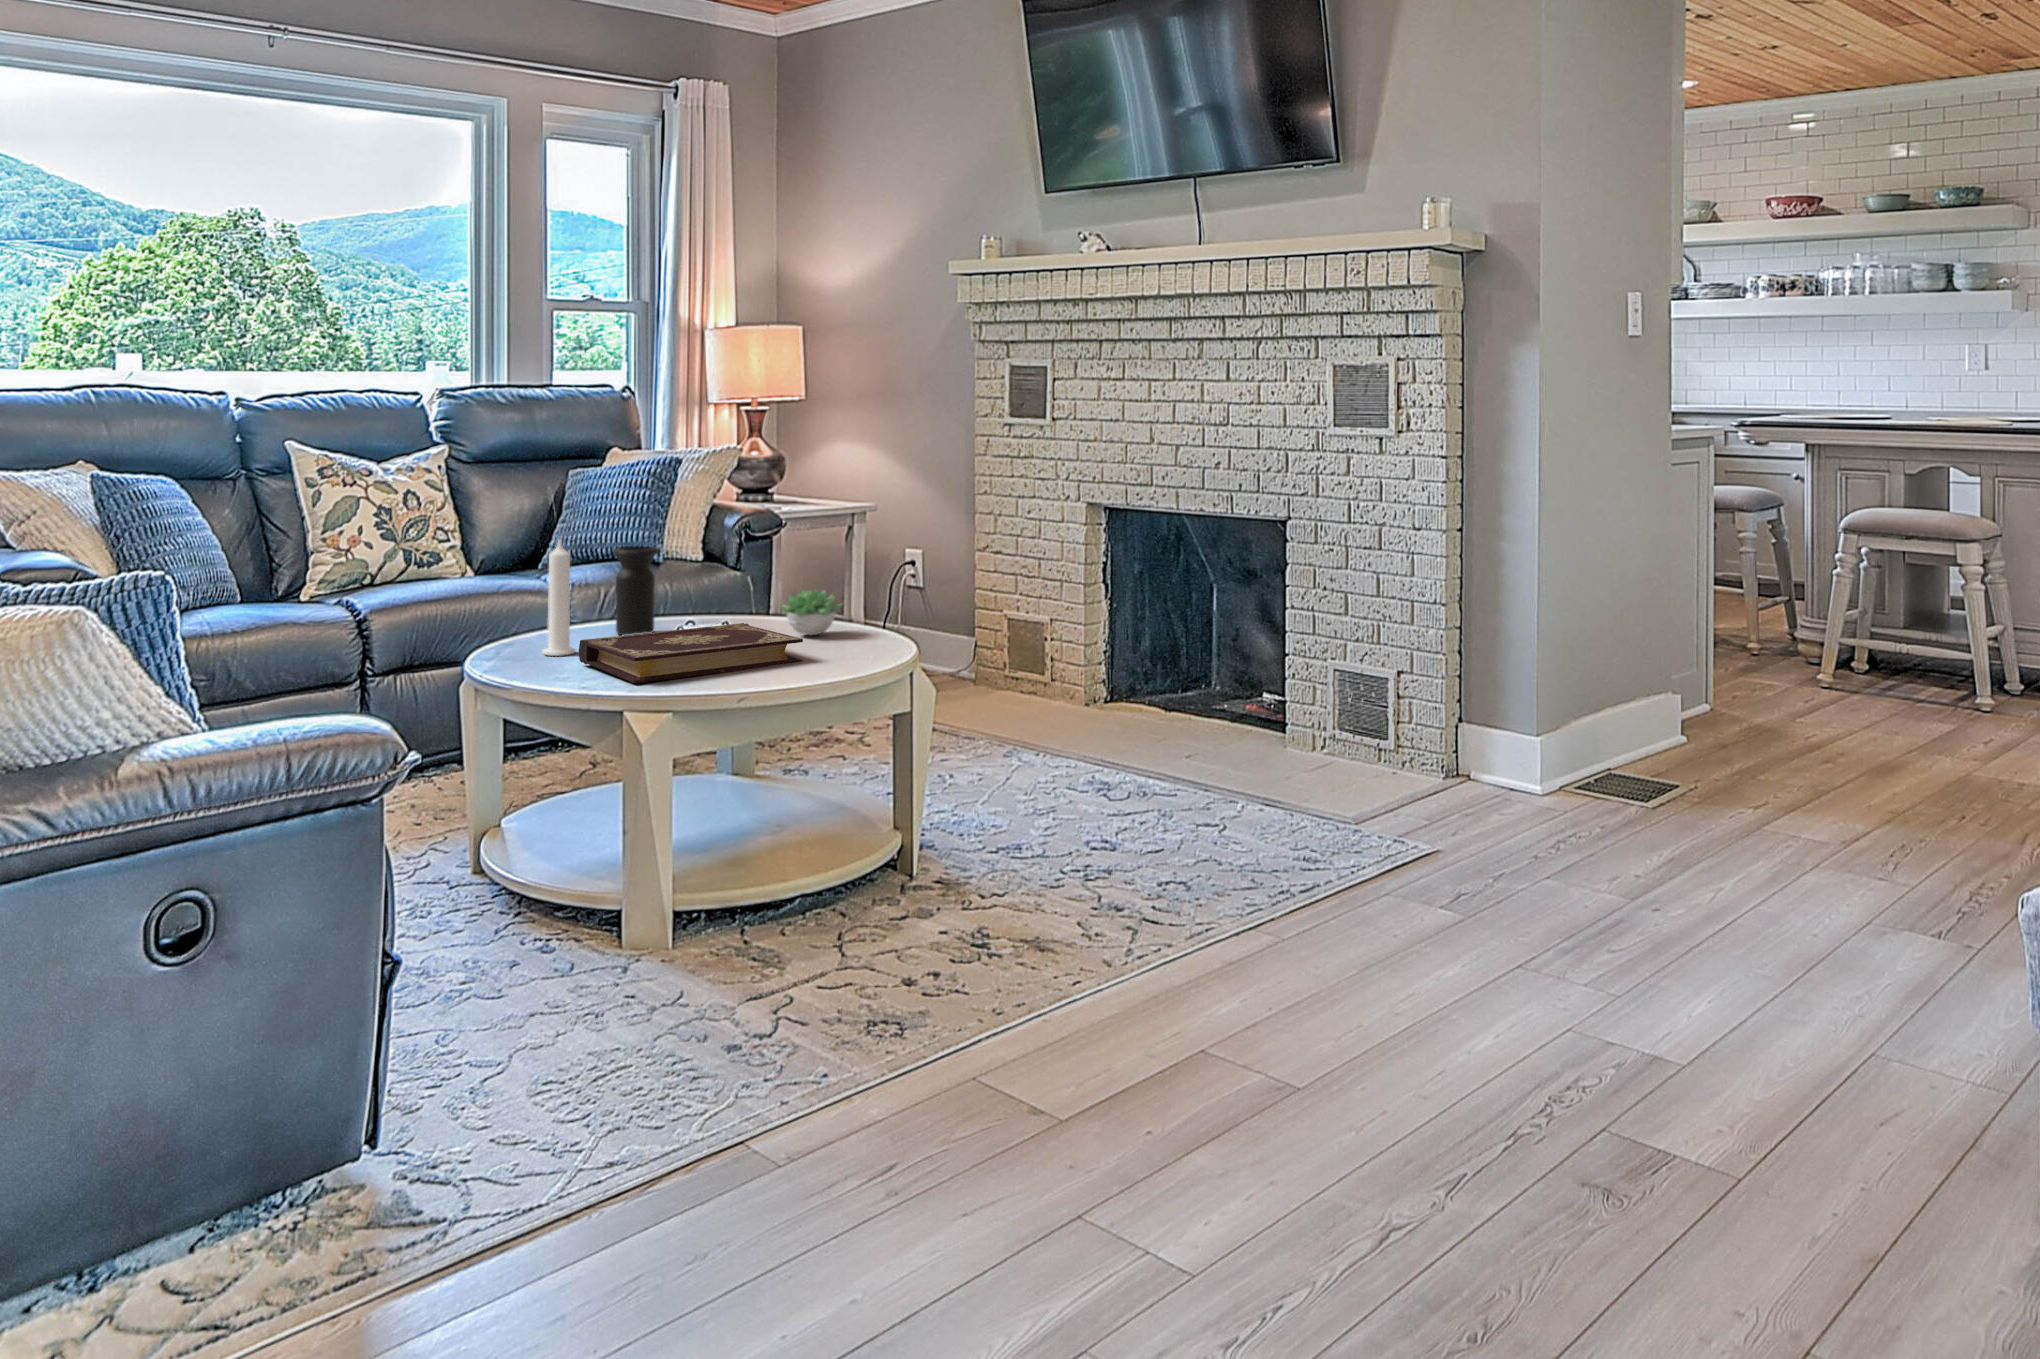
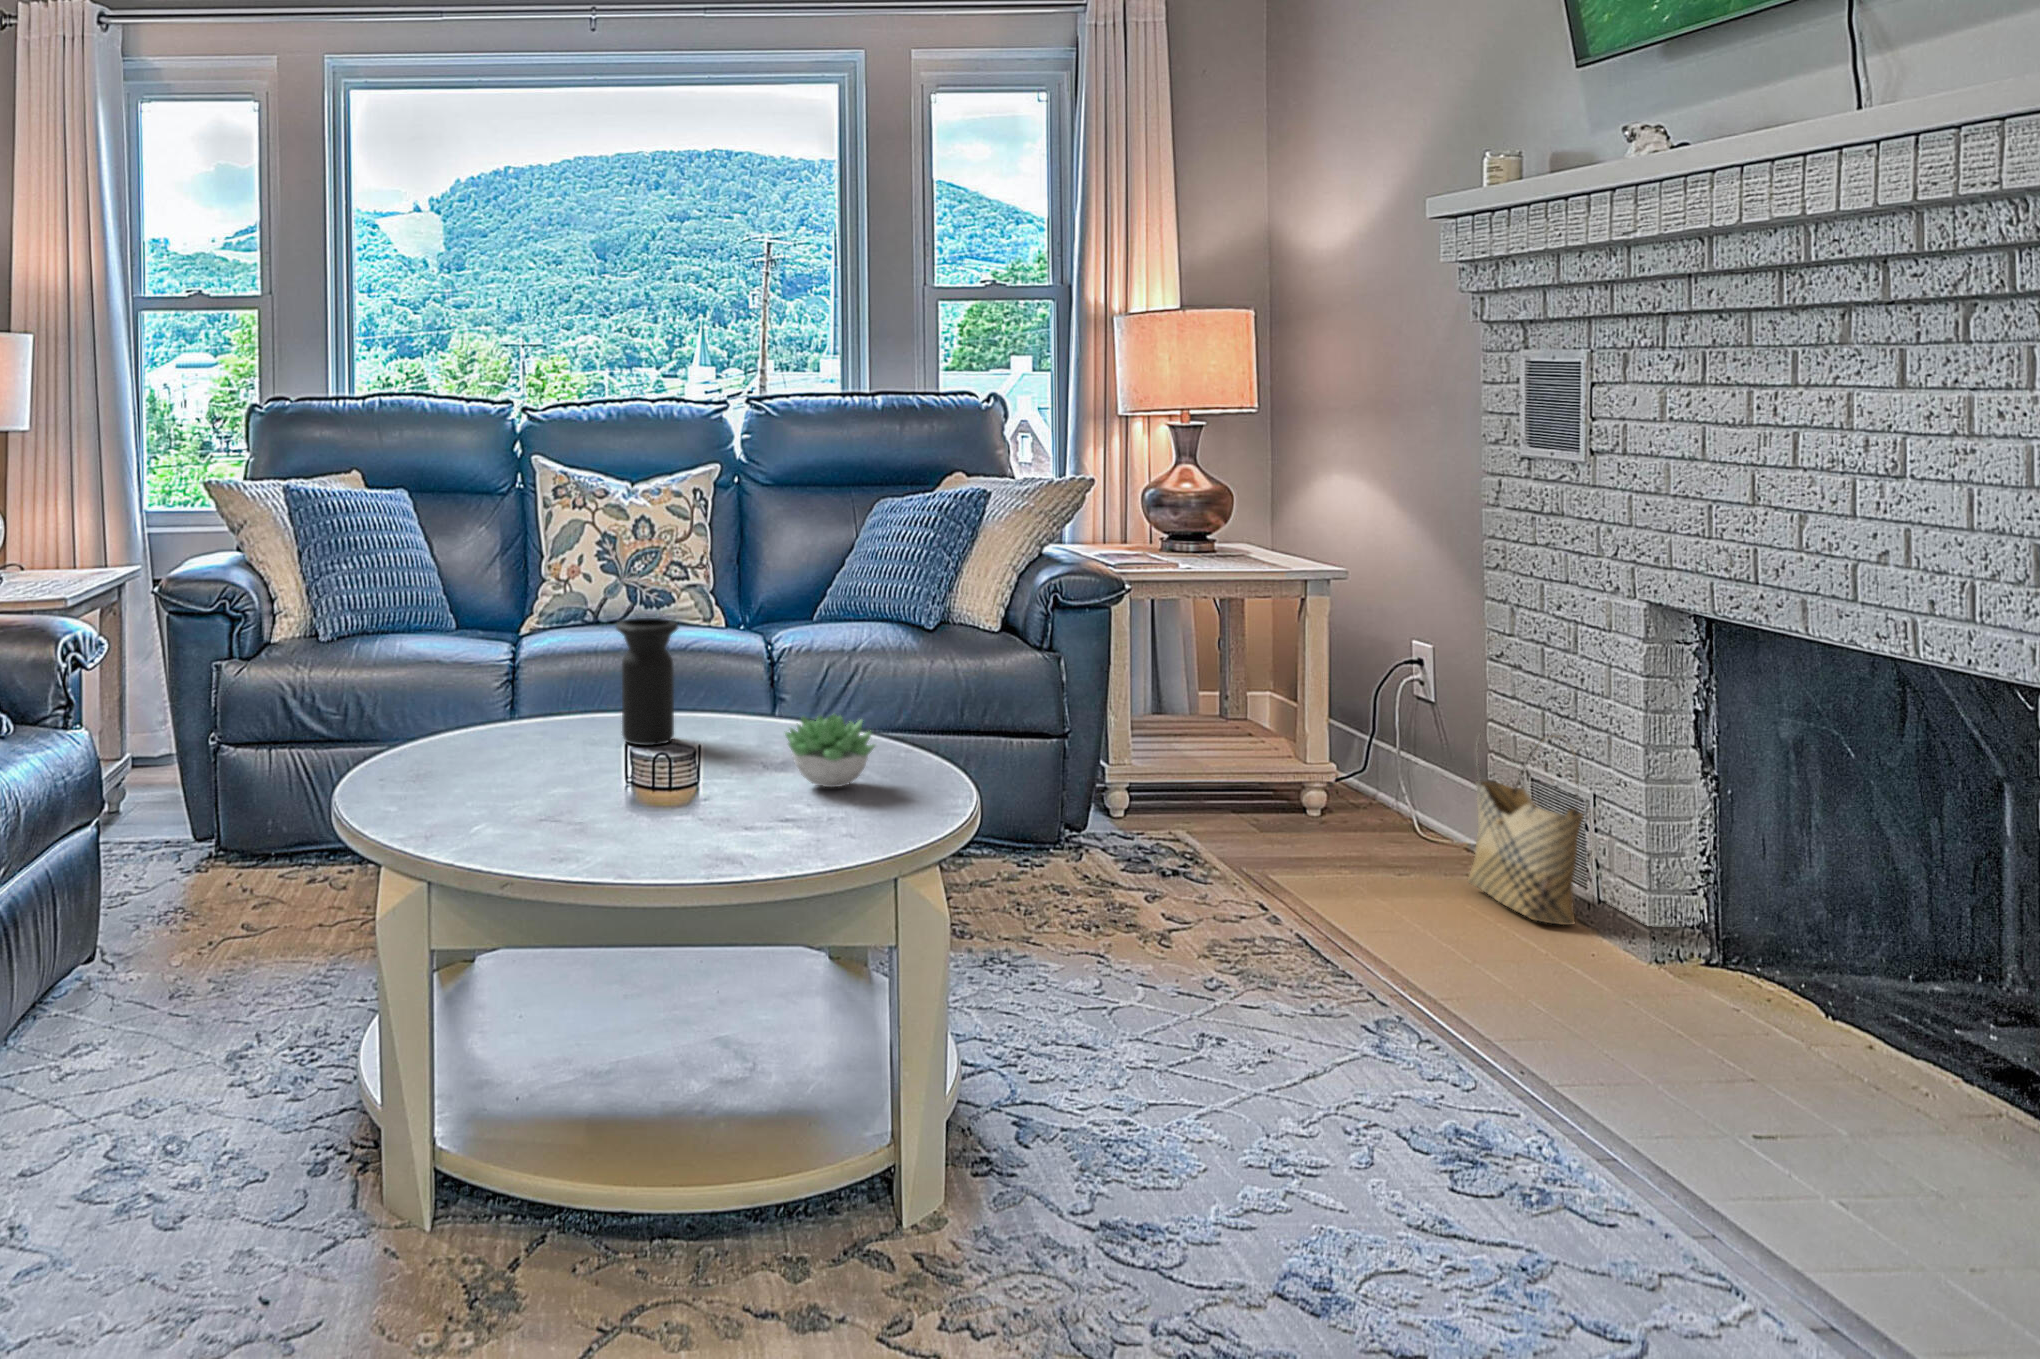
candle: present [542,540,575,656] -> none [479,604,522,762]
woven basket: none [987,590,1057,700] -> present [1468,735,1584,925]
book: present [578,623,803,683] -> none [426,748,717,839]

